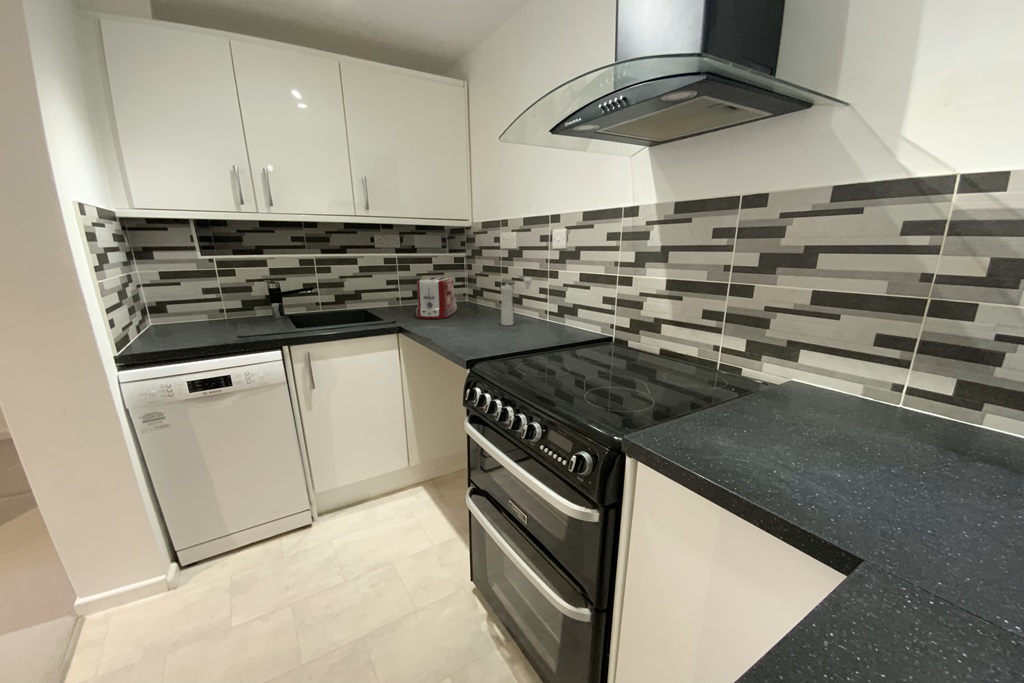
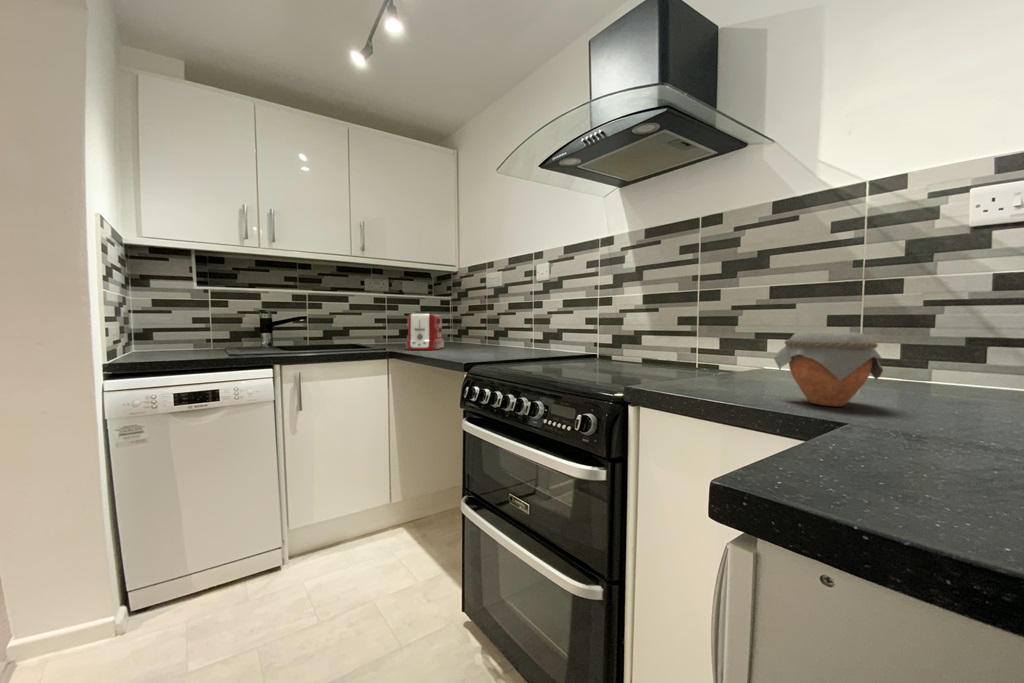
pepper mill: present [501,277,532,325] -> none [490,309,519,353]
jar: none [796,391,924,486] -> present [774,331,883,406]

